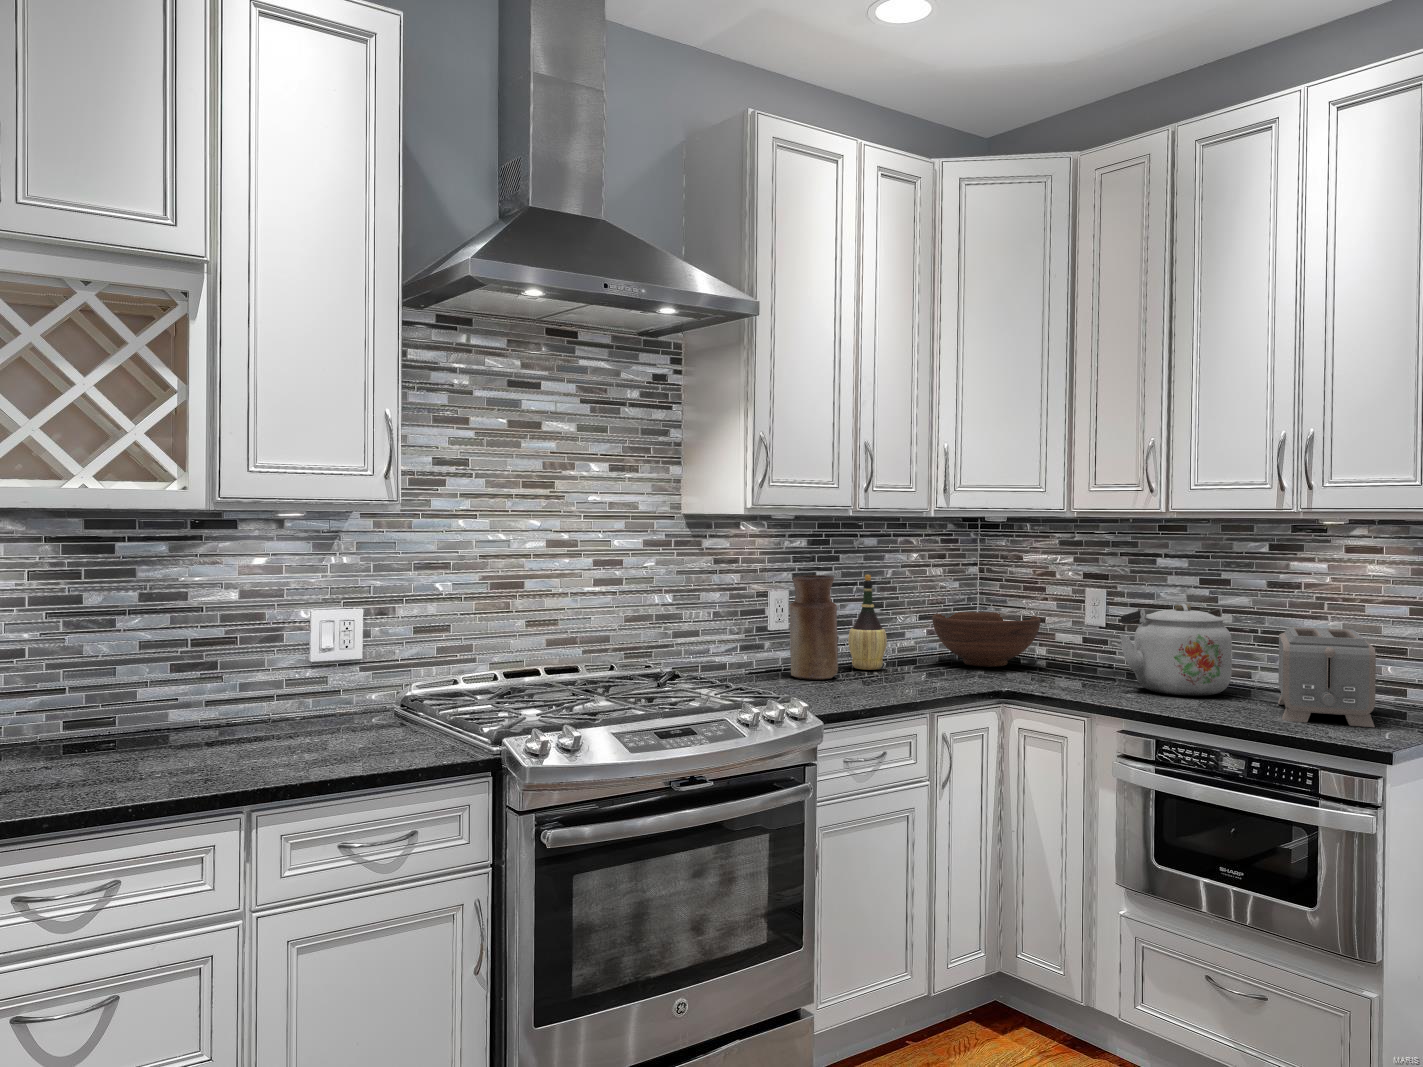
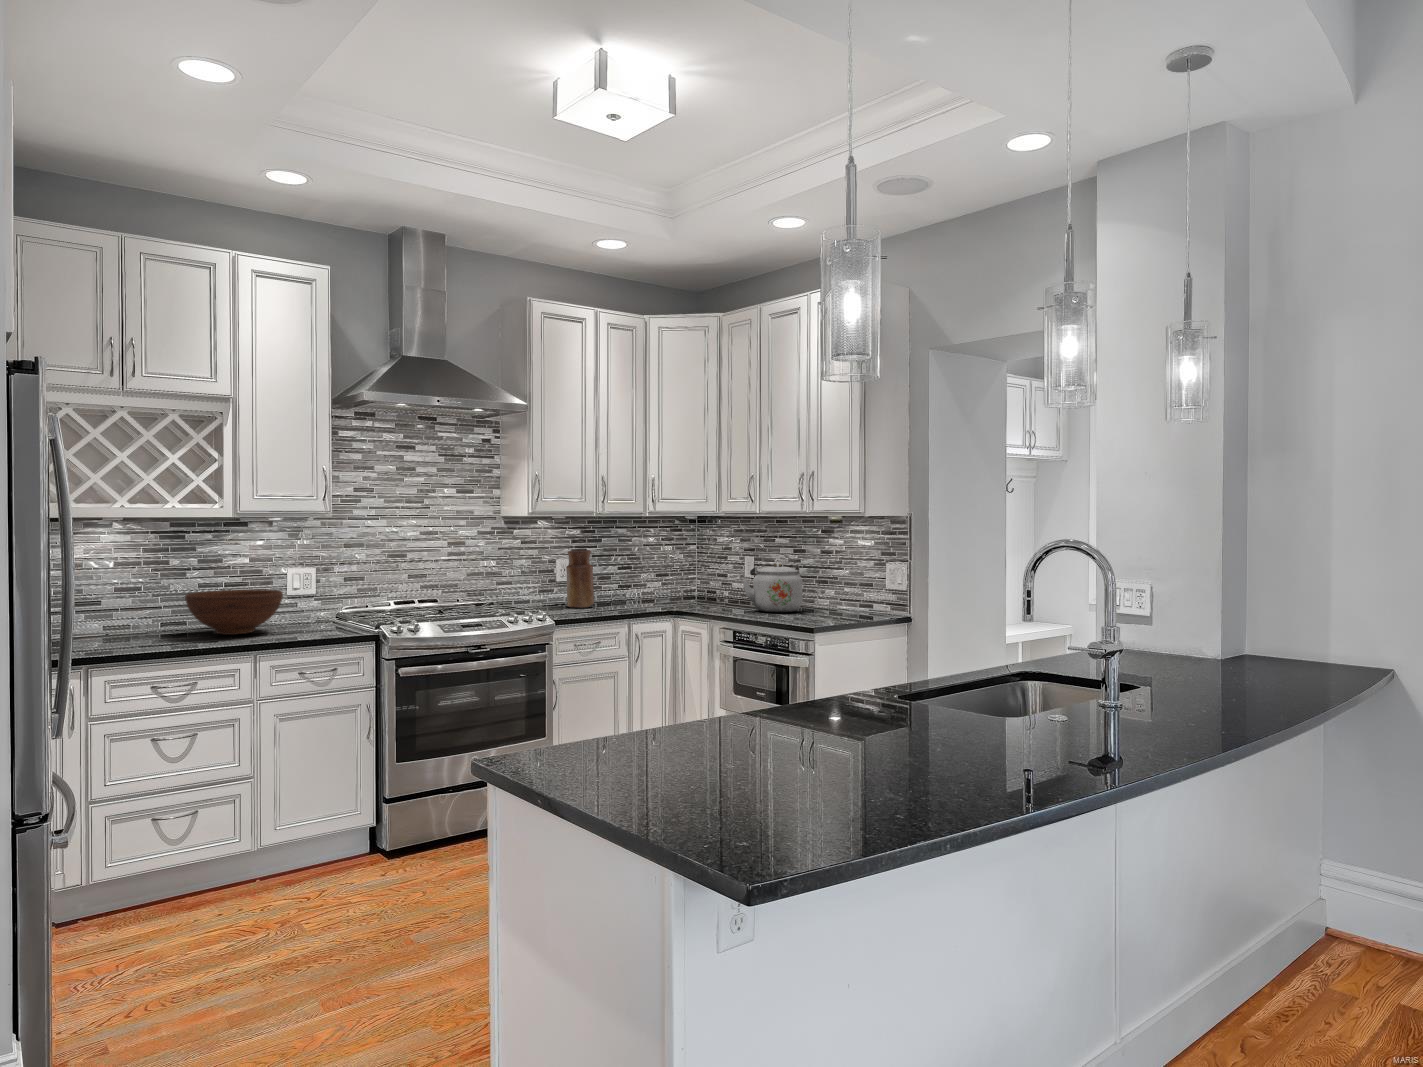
wine bottle: present [848,575,887,670] -> none [608,550,630,604]
fruit bowl: present [932,612,1040,667] -> present [185,589,283,635]
toaster: present [1278,627,1376,727] -> none [800,574,856,622]

